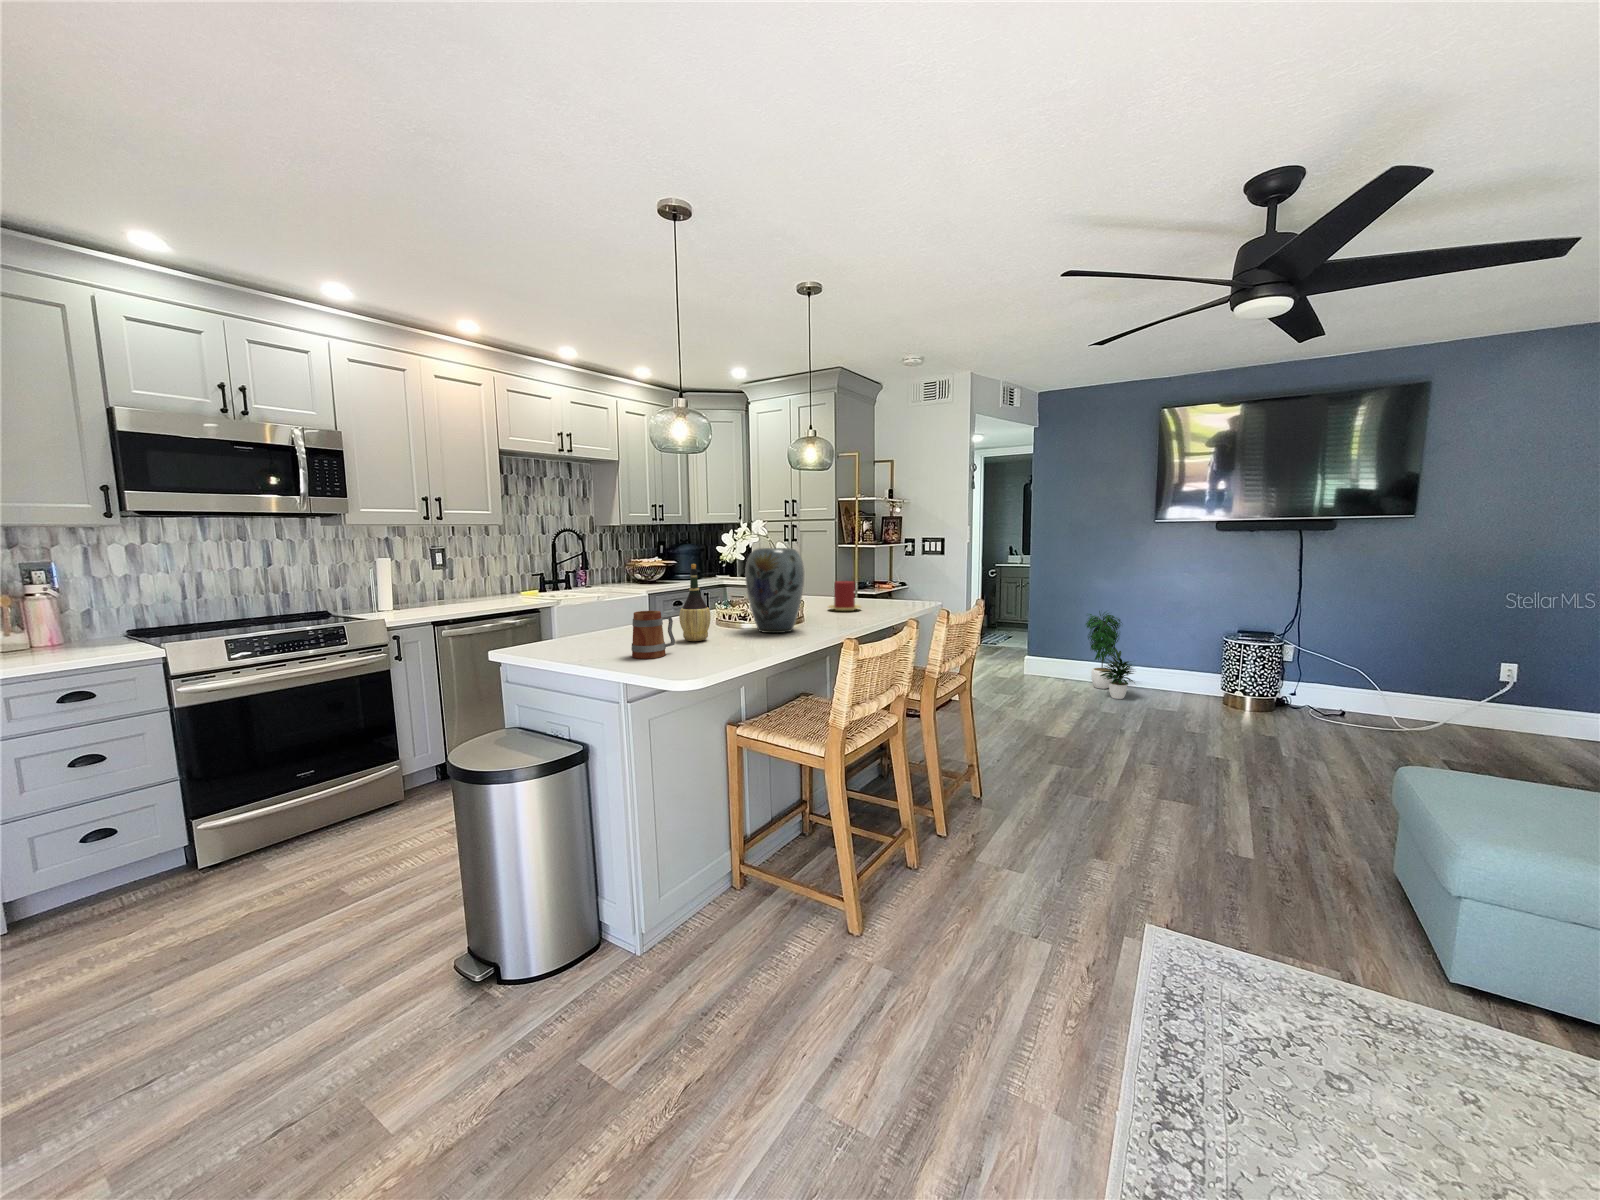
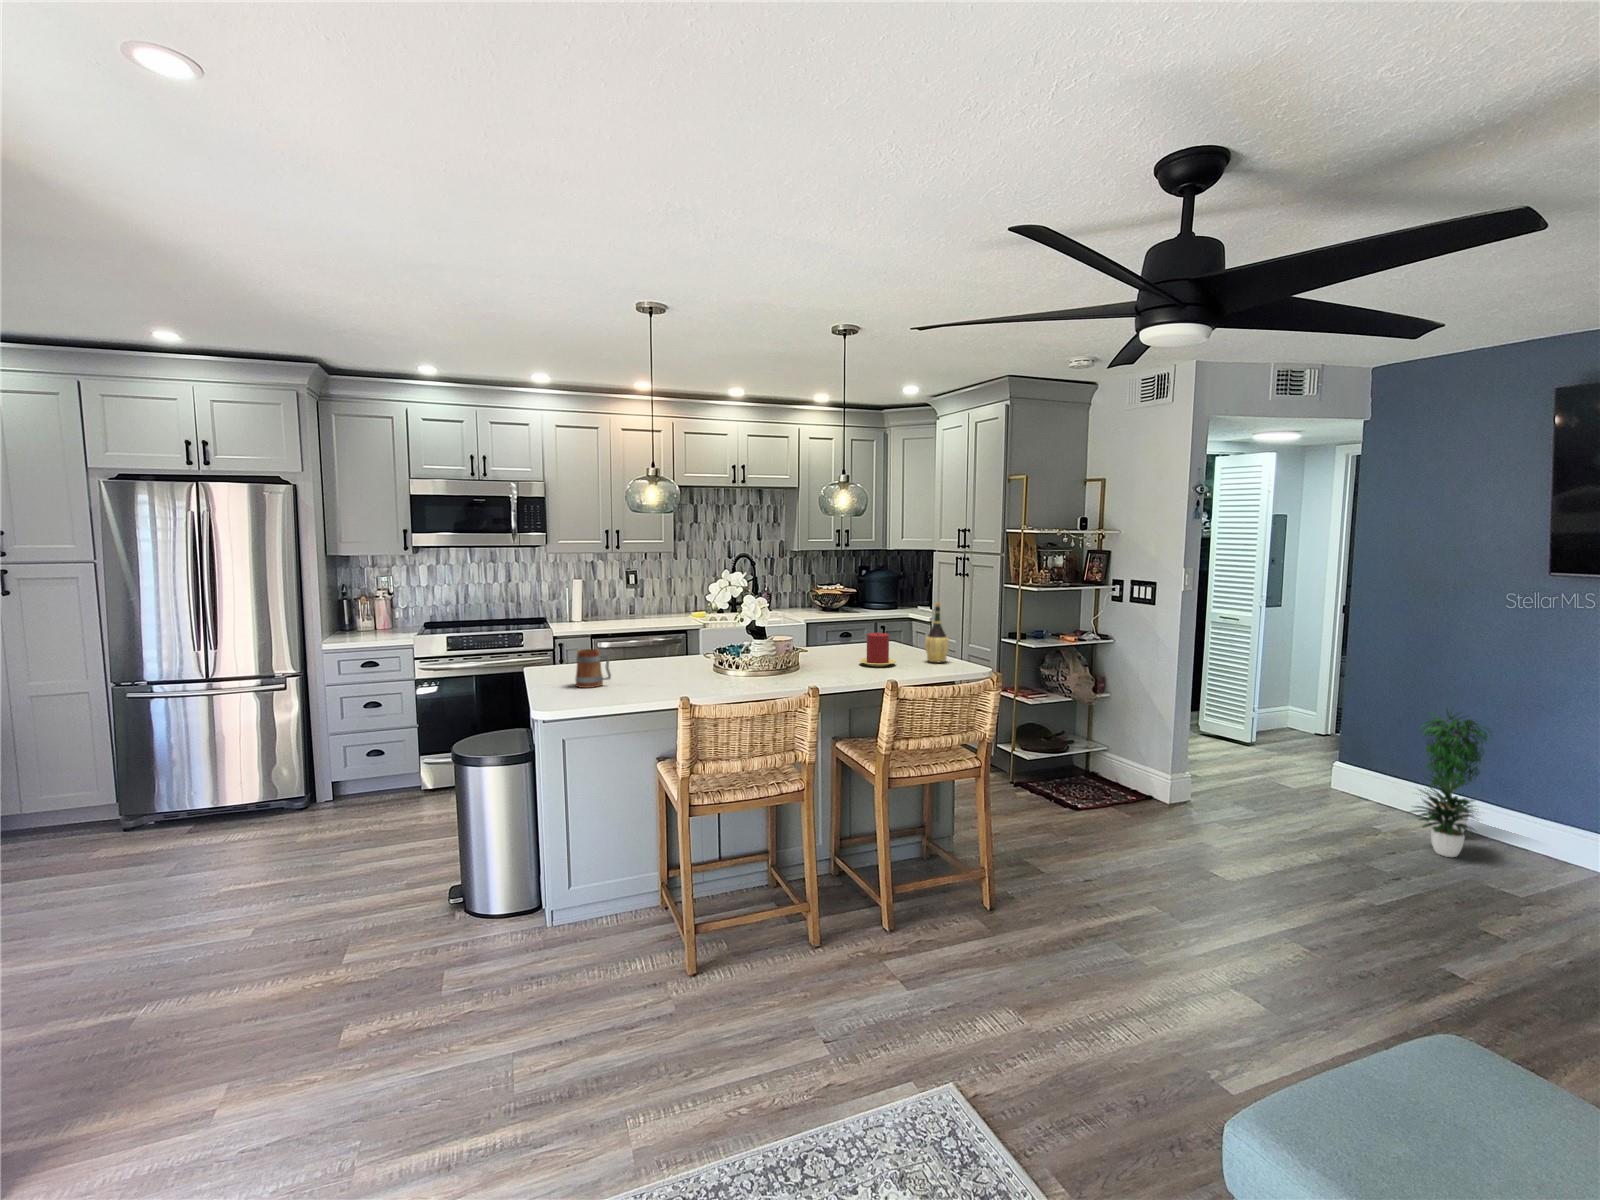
vase: present [745,548,804,633] -> none [711,599,767,681]
wine bottle: present [679,564,711,641] -> present [925,603,949,662]

